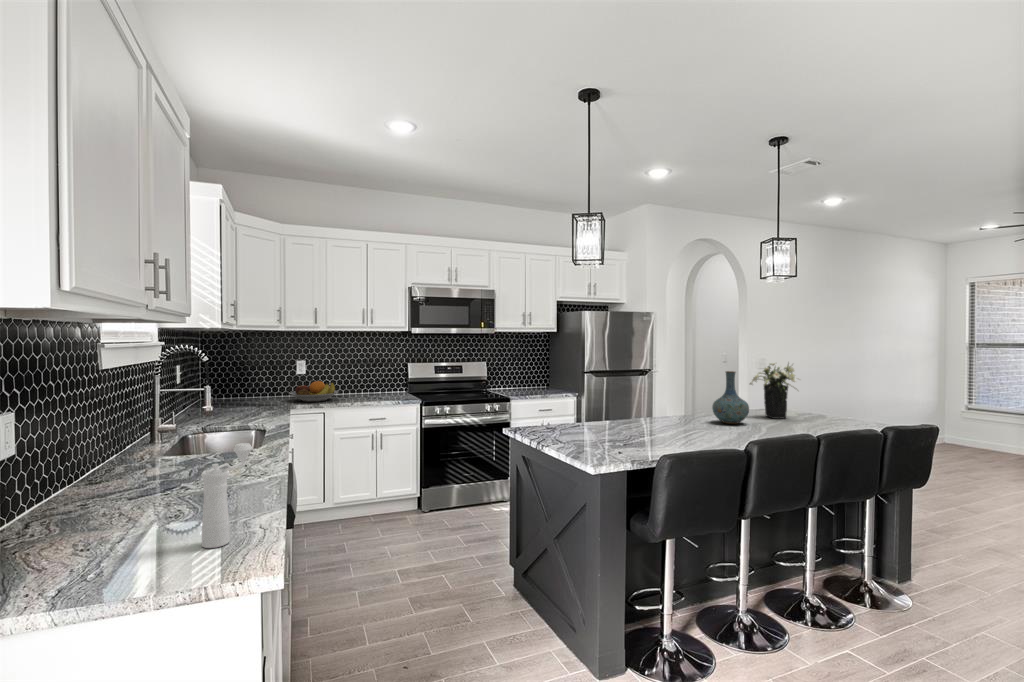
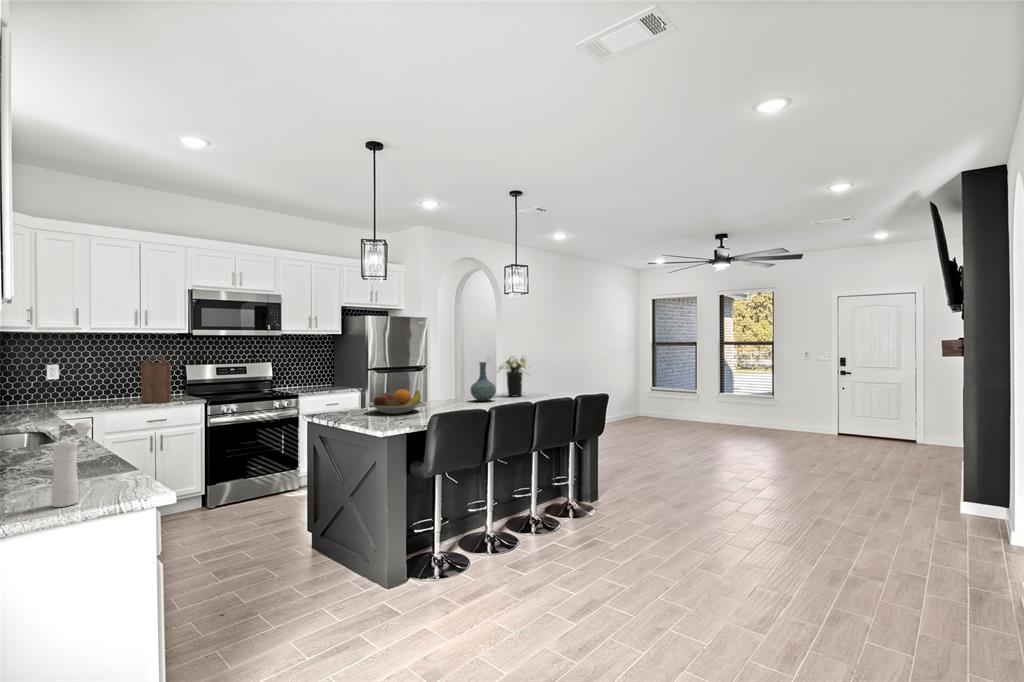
cutting board: none [367,355,391,401] -> present [141,357,171,403]
fruit bowl: present [290,381,338,402] -> present [368,389,422,414]

